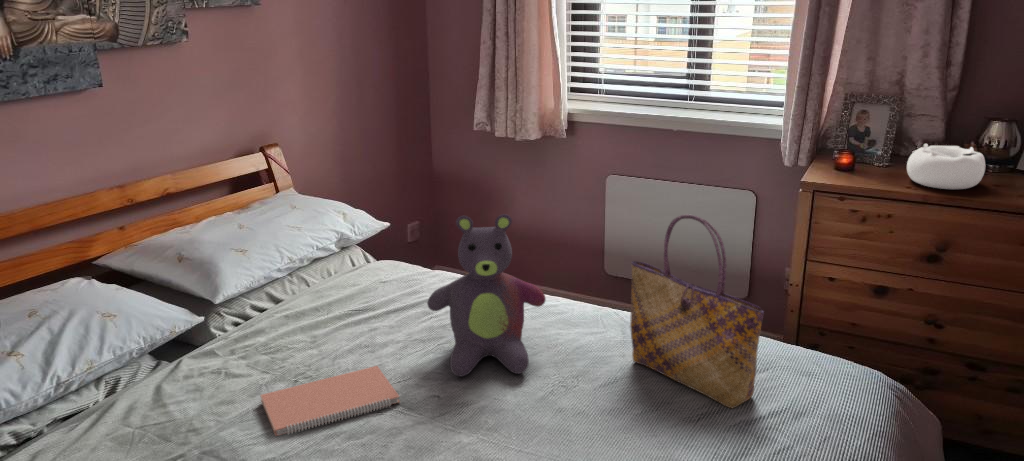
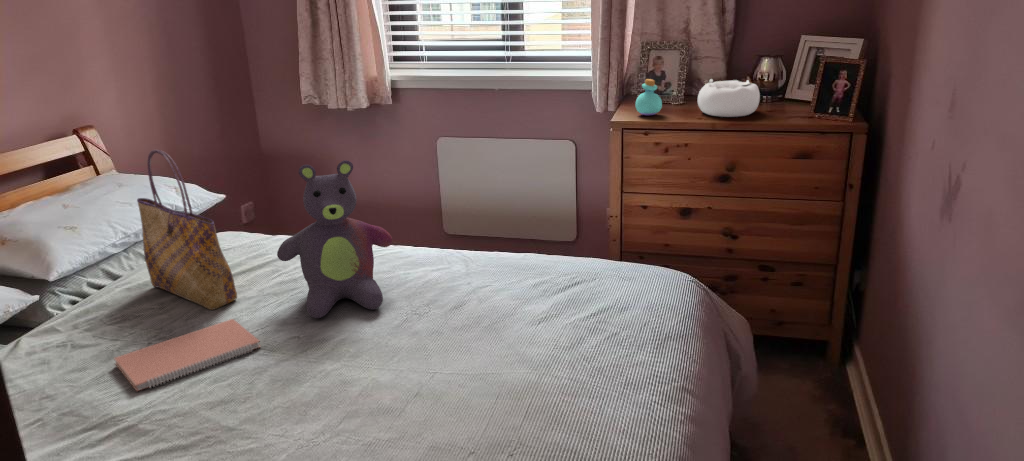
perfume bottle: none [831,138,863,179] -> present [635,79,662,115]
tote bag: present [630,214,764,408] -> present [137,150,237,310]

